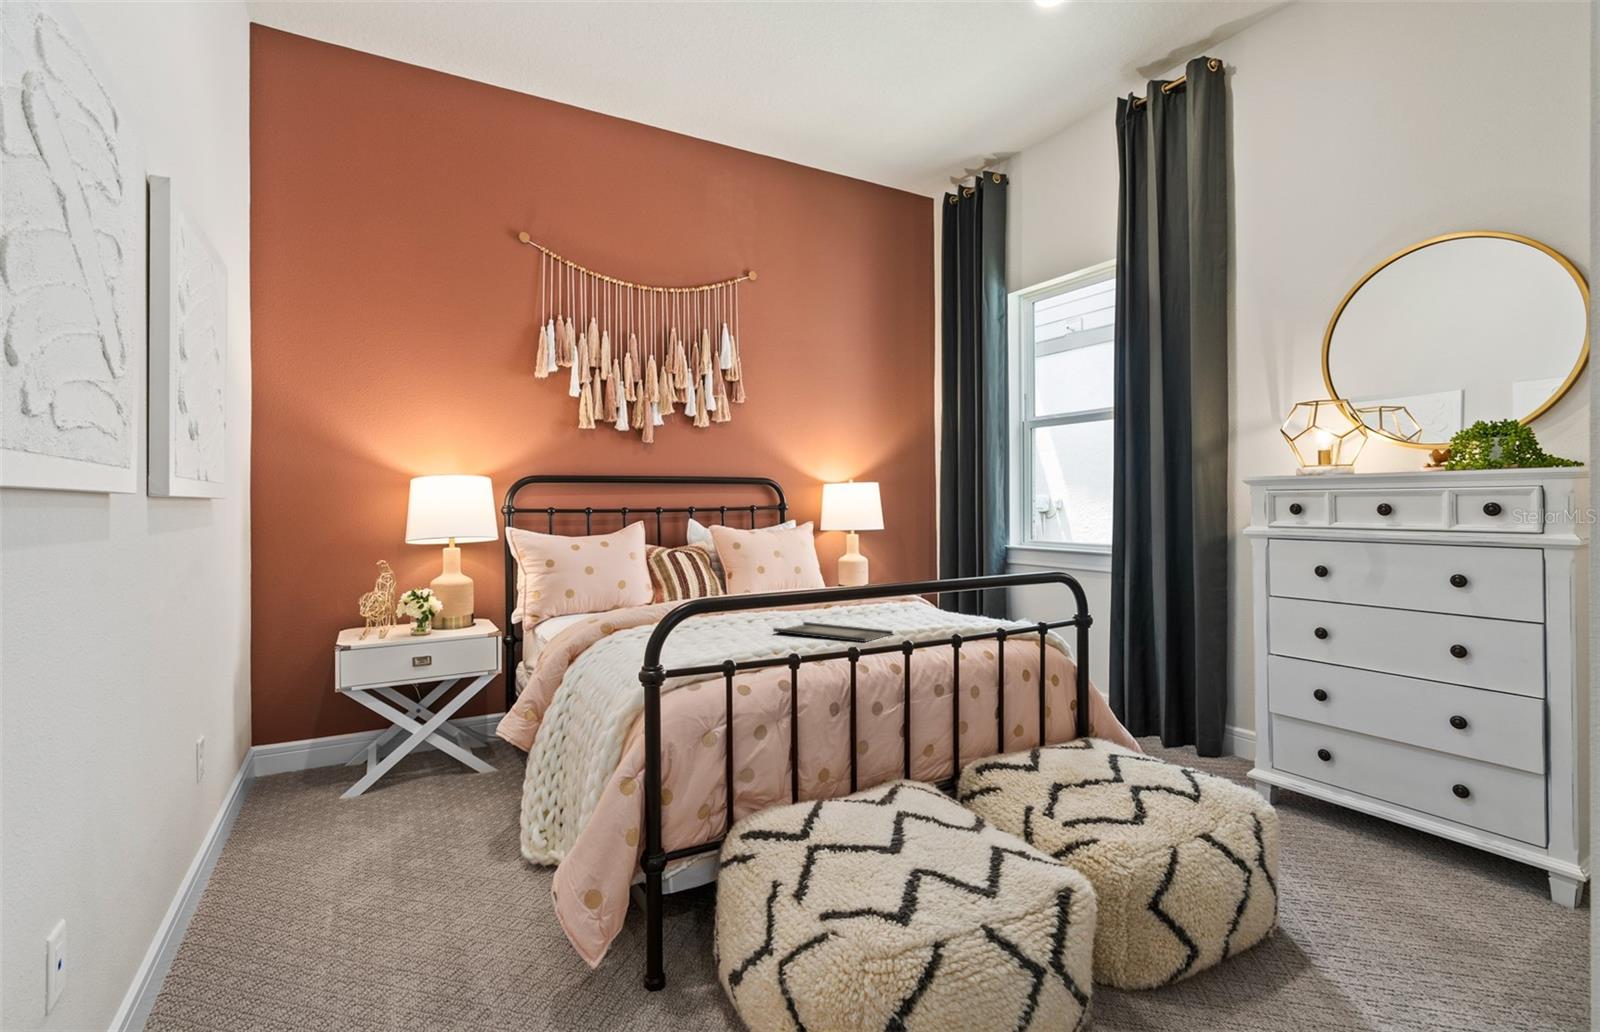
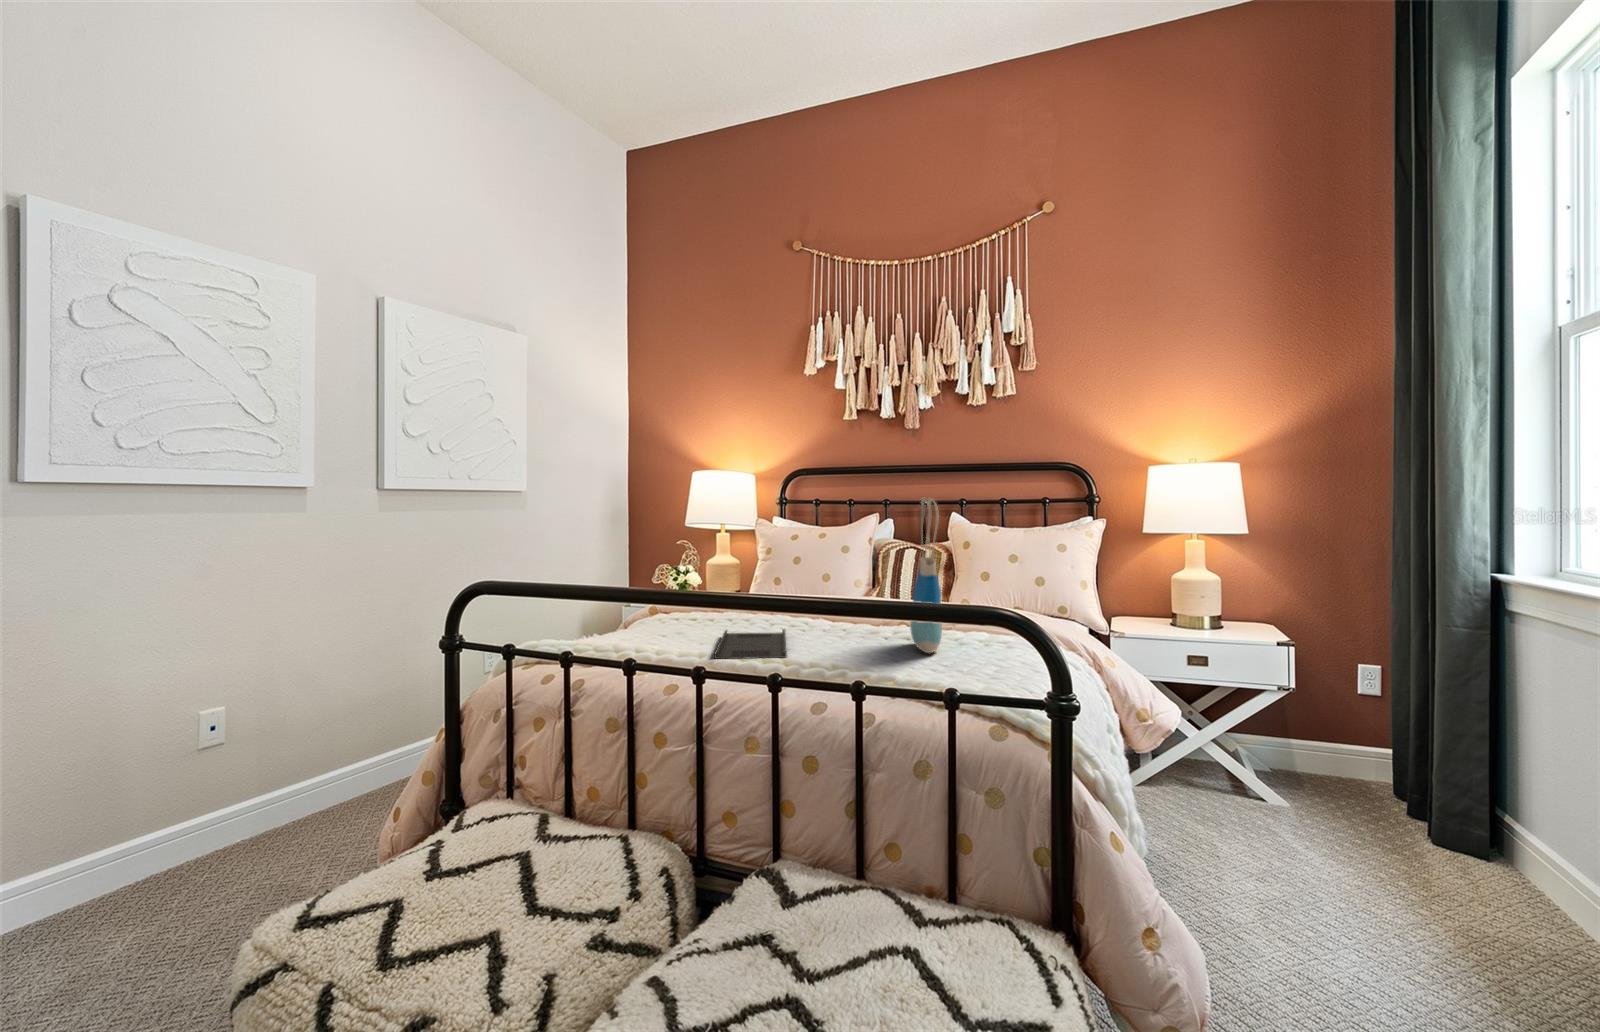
tote bag: none [891,514,954,619] -> present [910,498,942,653]

